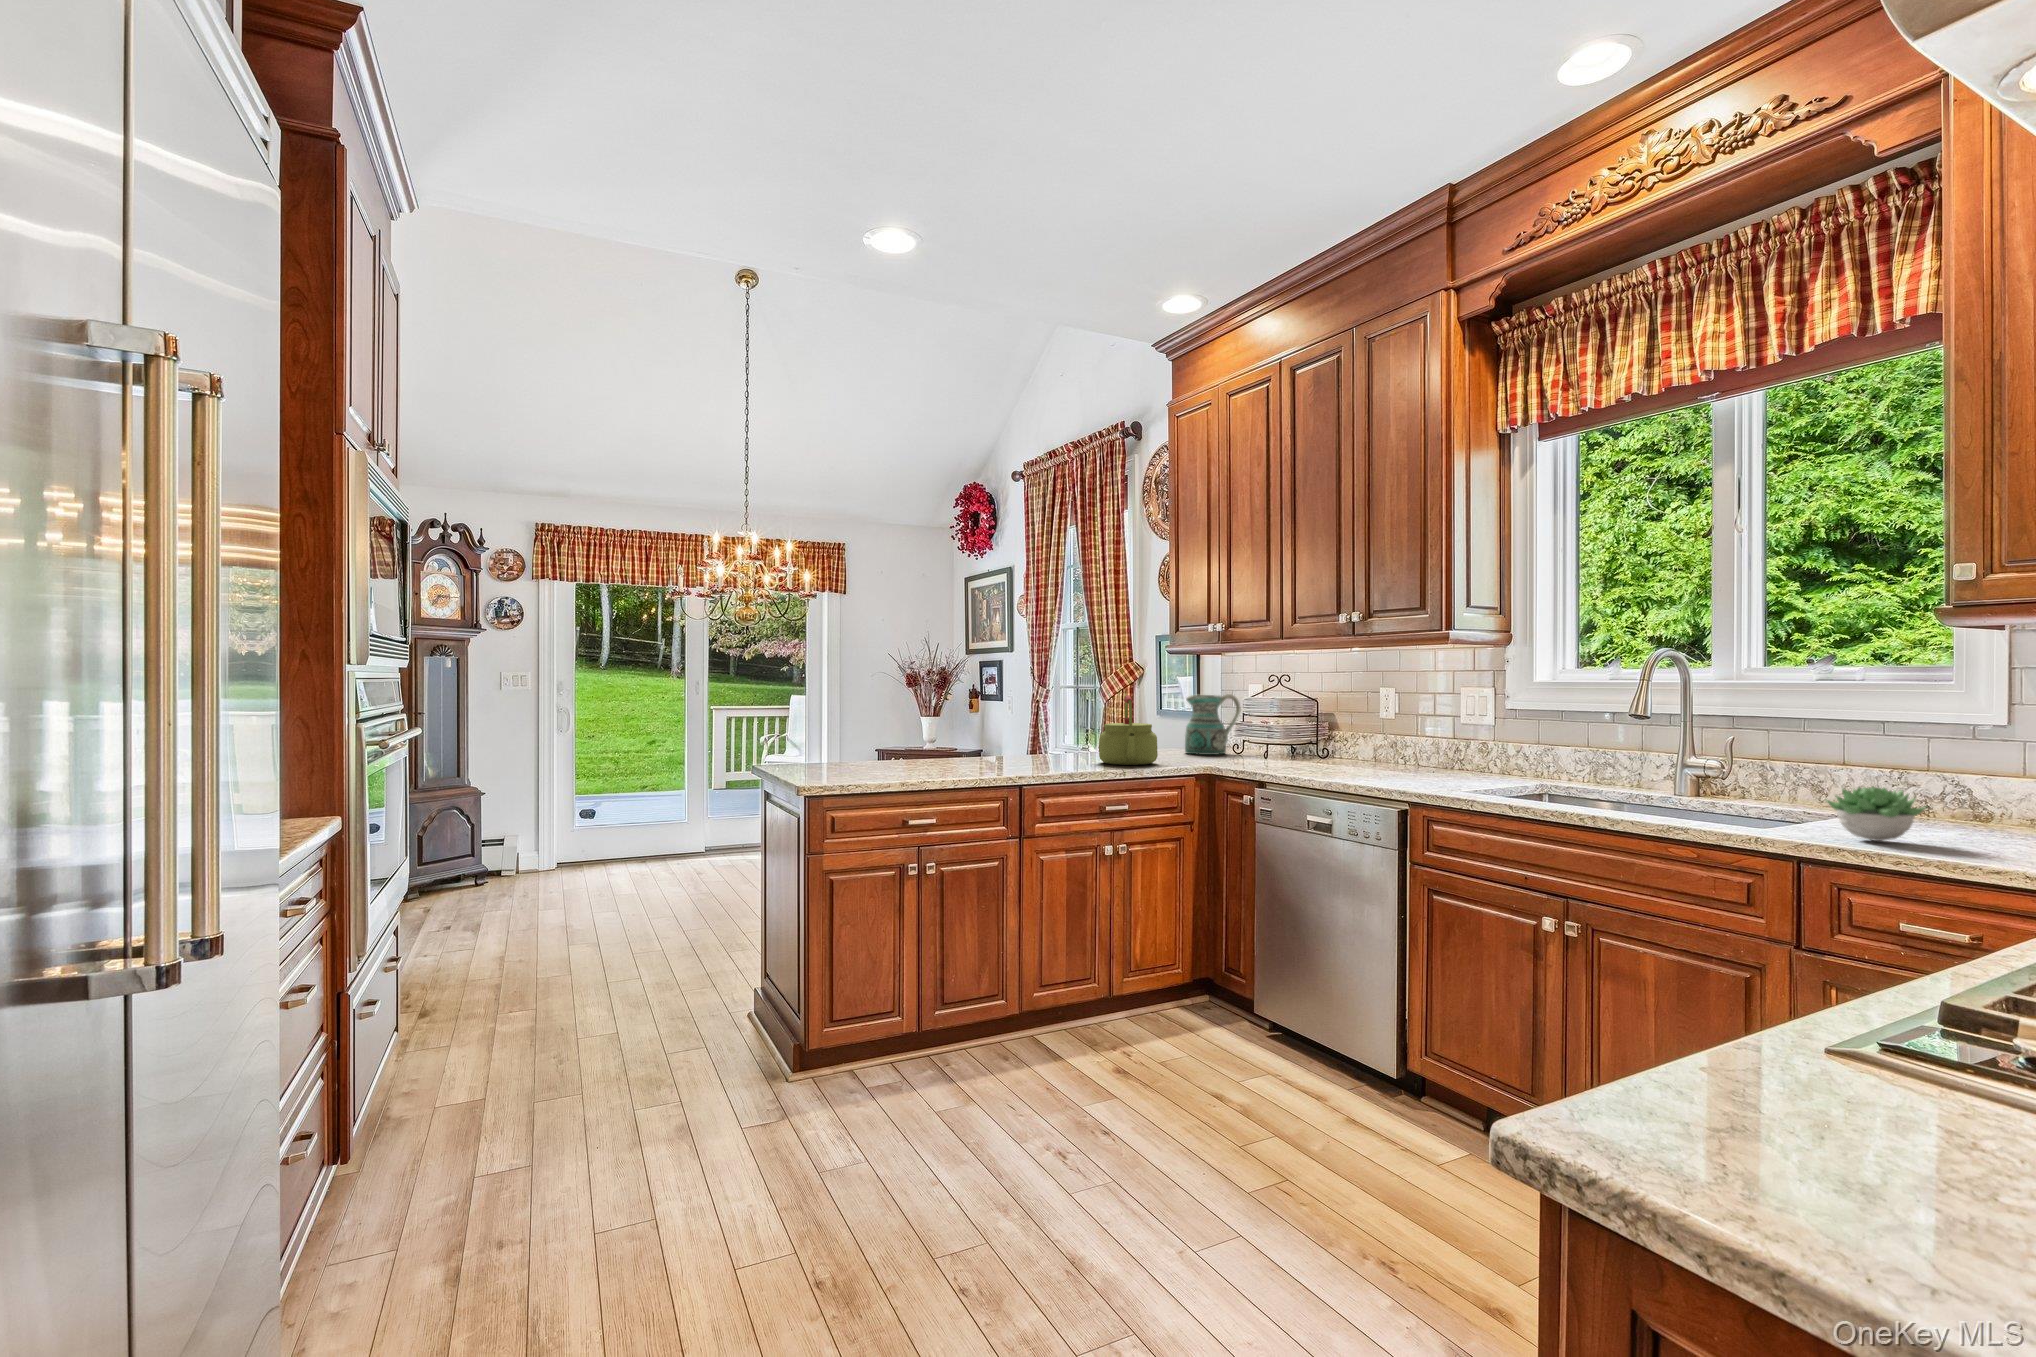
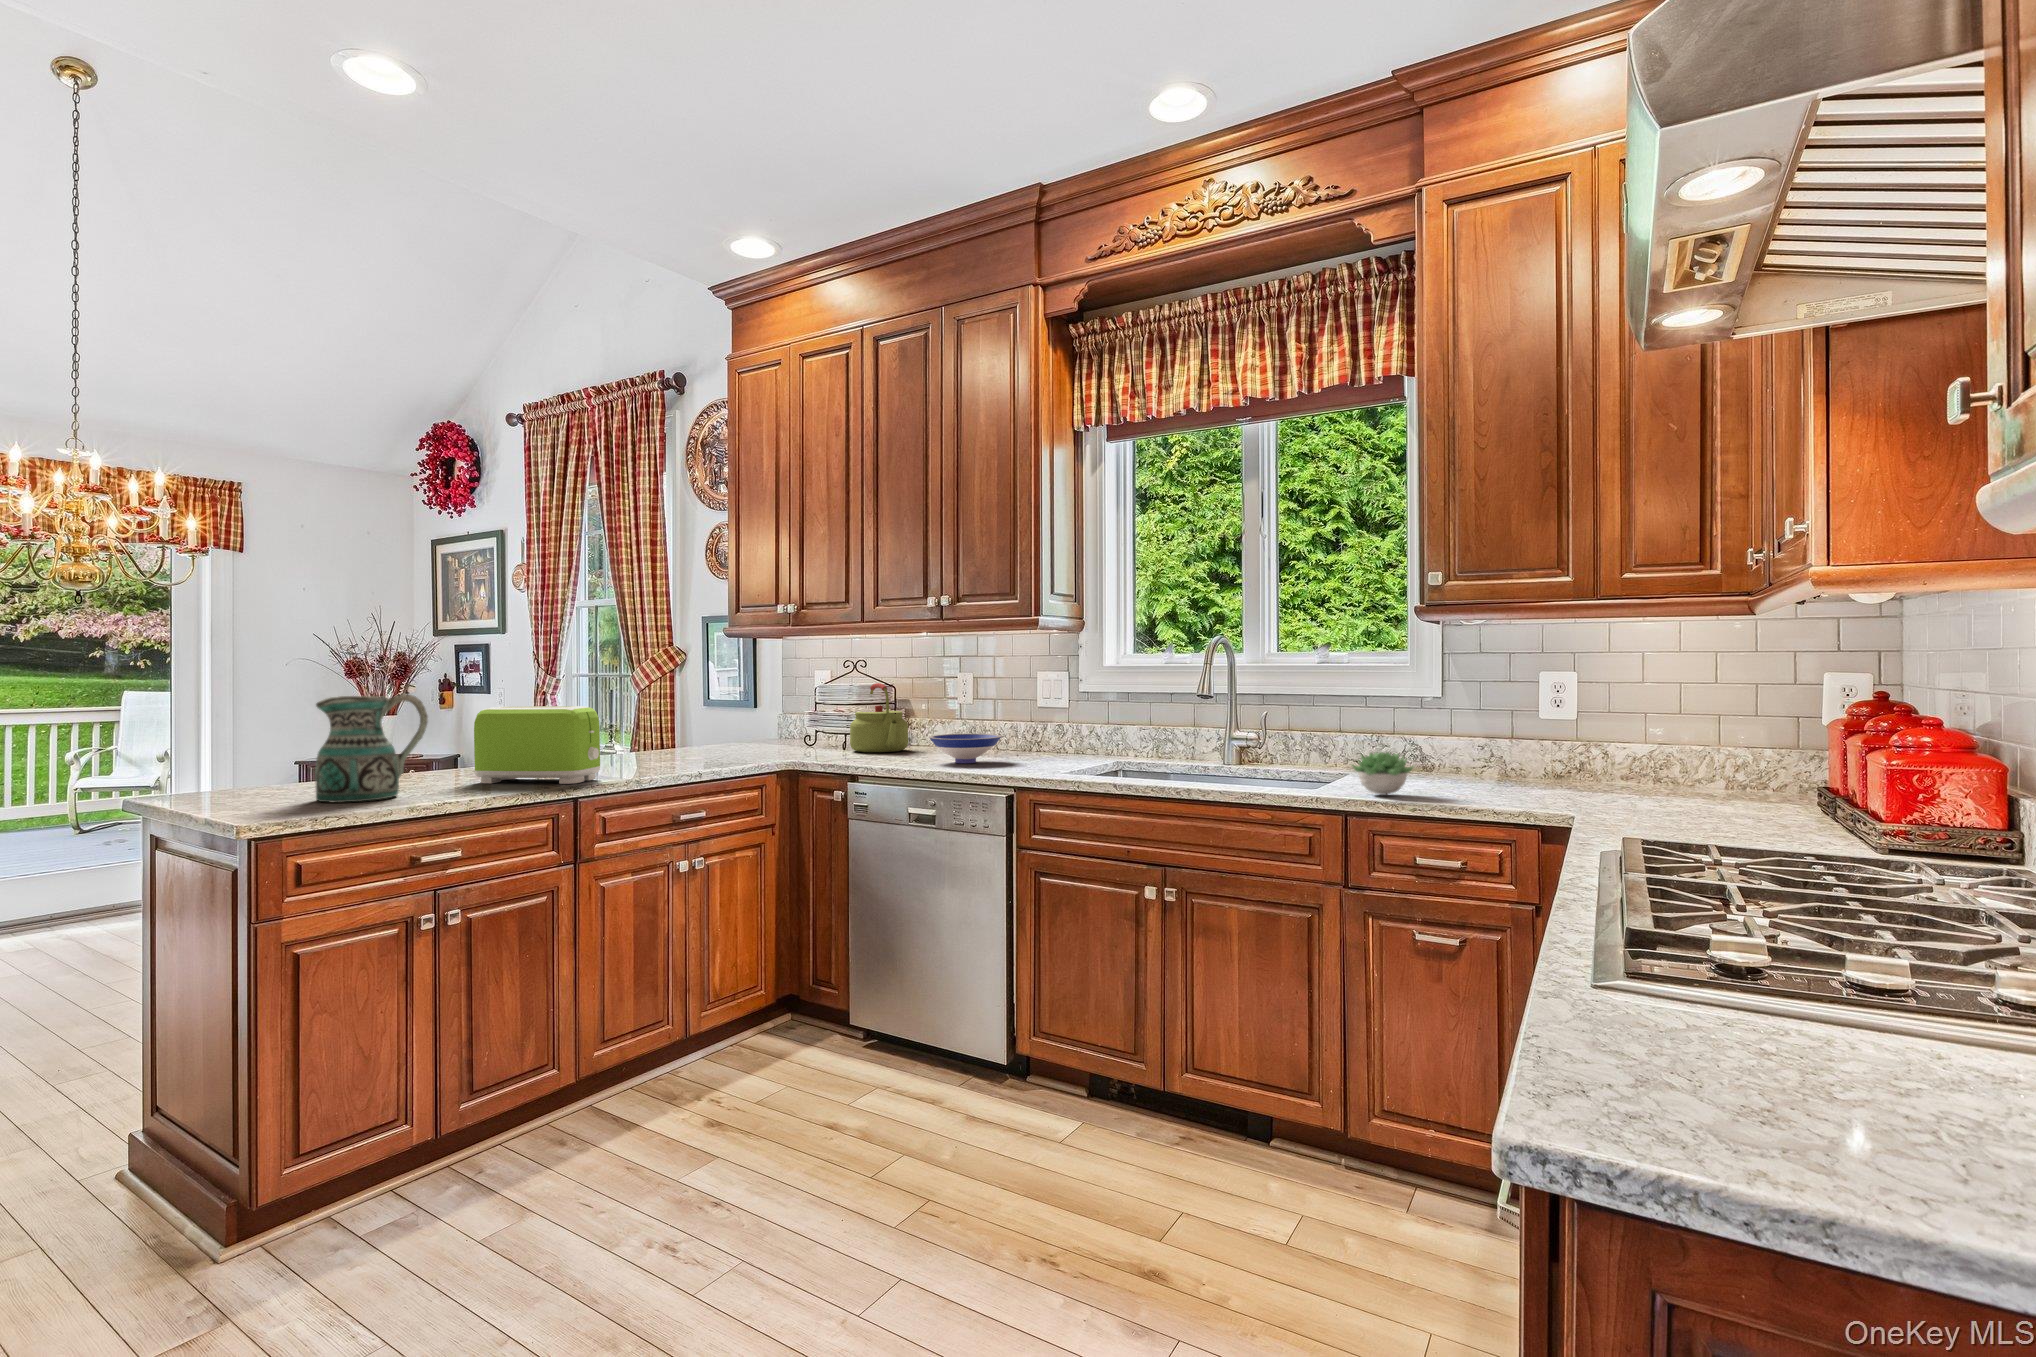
ceramic pitcher: present [1185,694,1240,755] -> present [315,694,428,803]
kettle: present [1099,695,1158,765] -> present [850,683,908,752]
toaster: none [943,709,1035,774] -> present [474,706,600,784]
bowl: none [1336,747,1414,776] -> present [929,734,1002,763]

